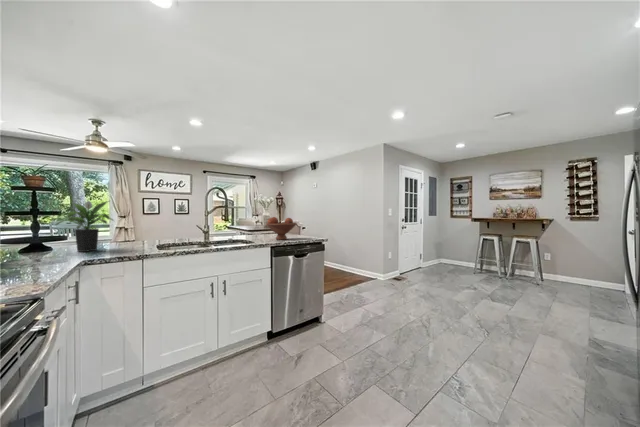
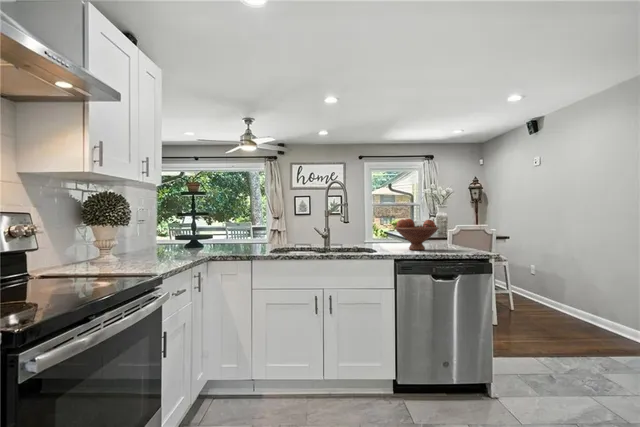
potted plant: present [56,201,113,252] -> none [203,203,242,250]

